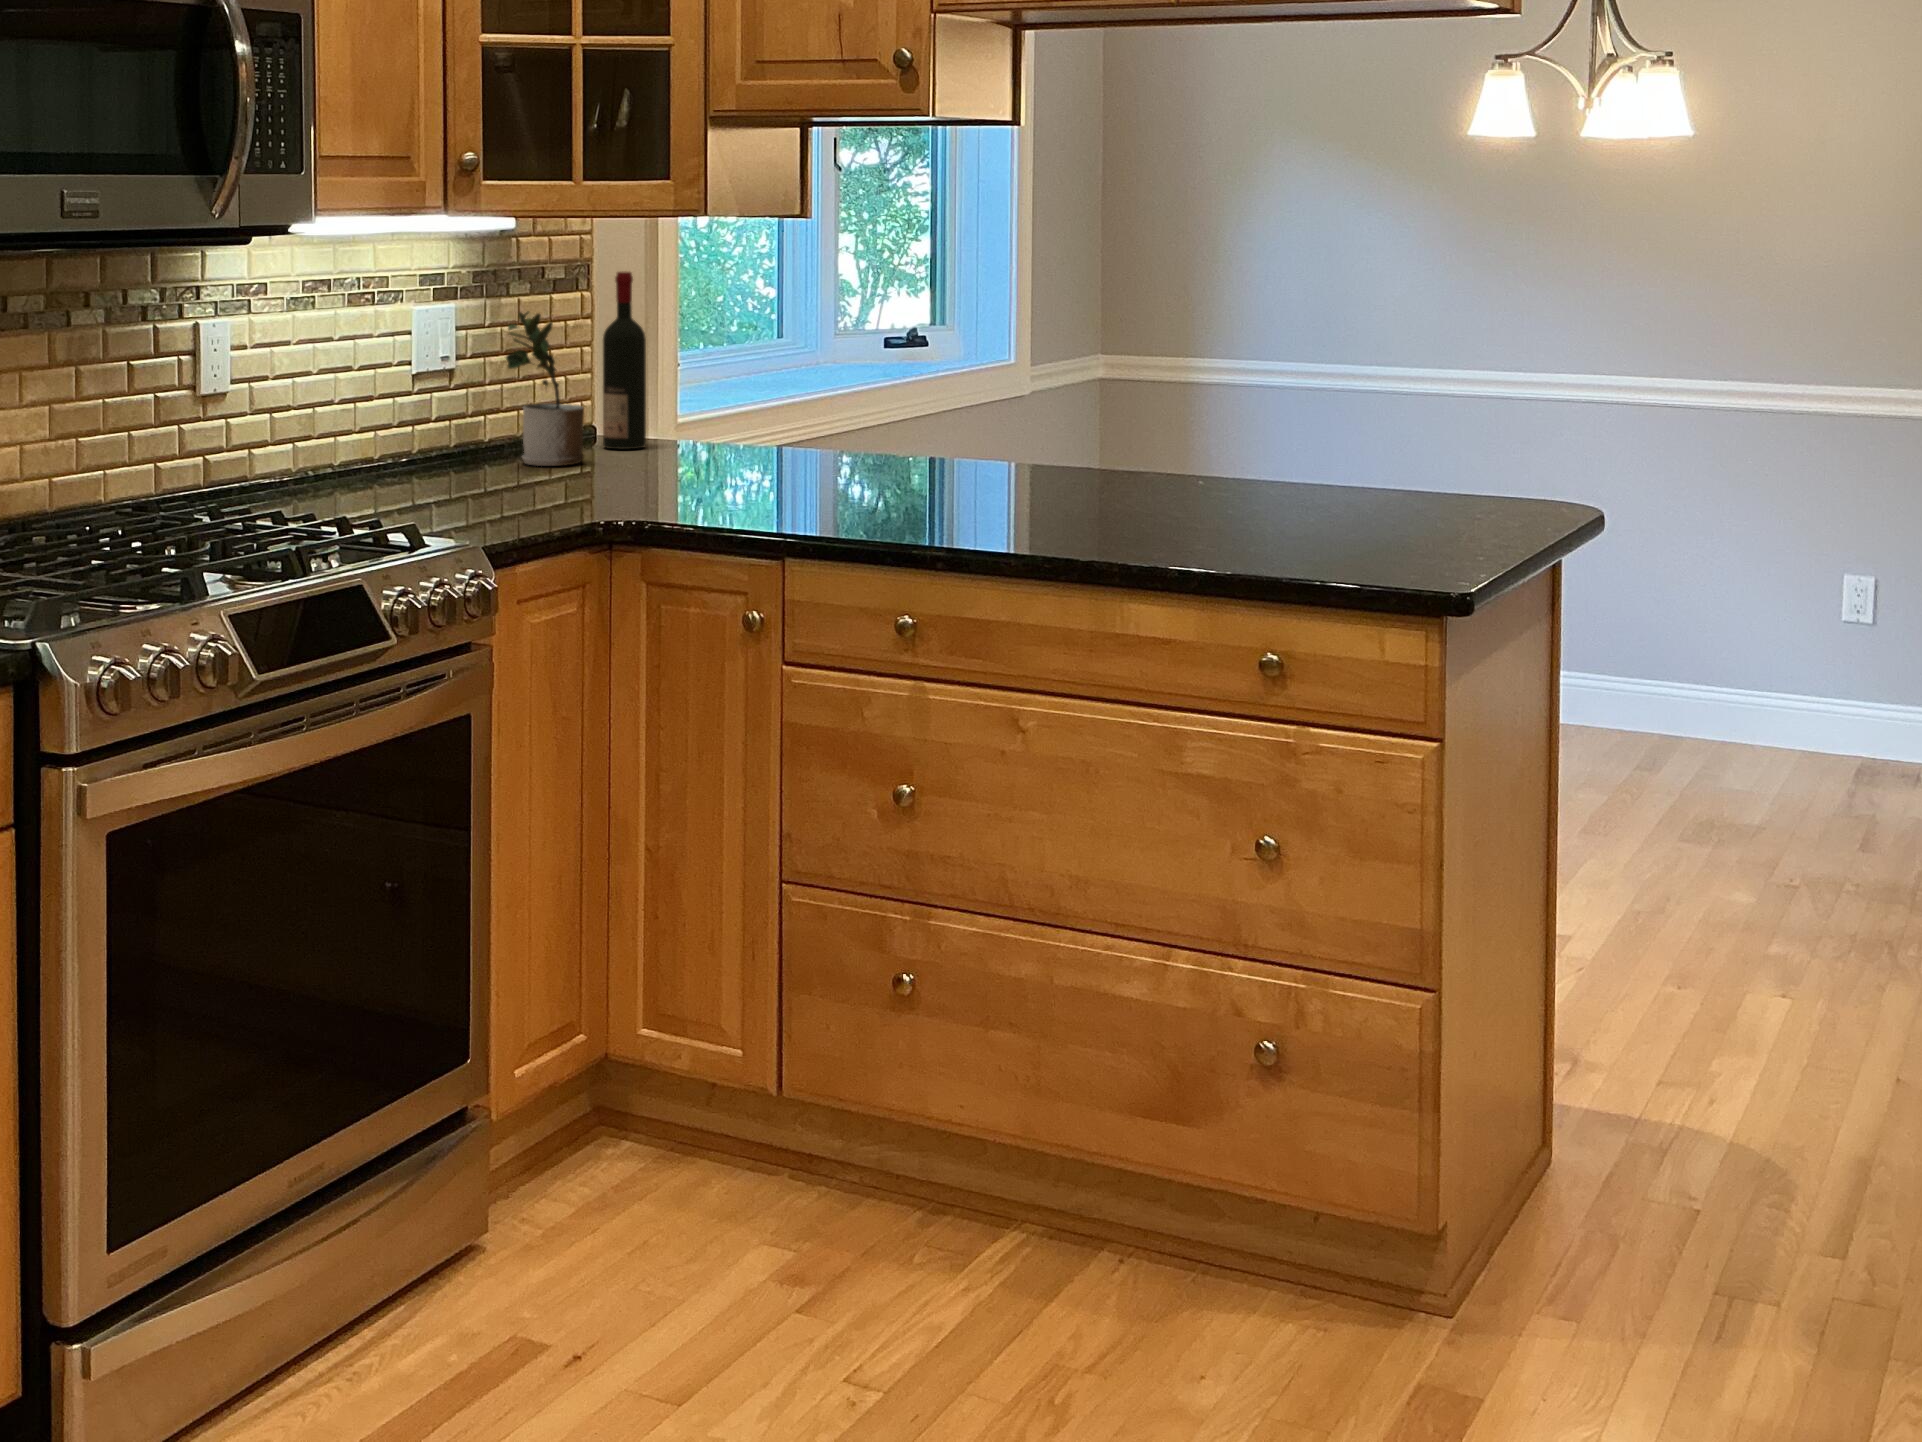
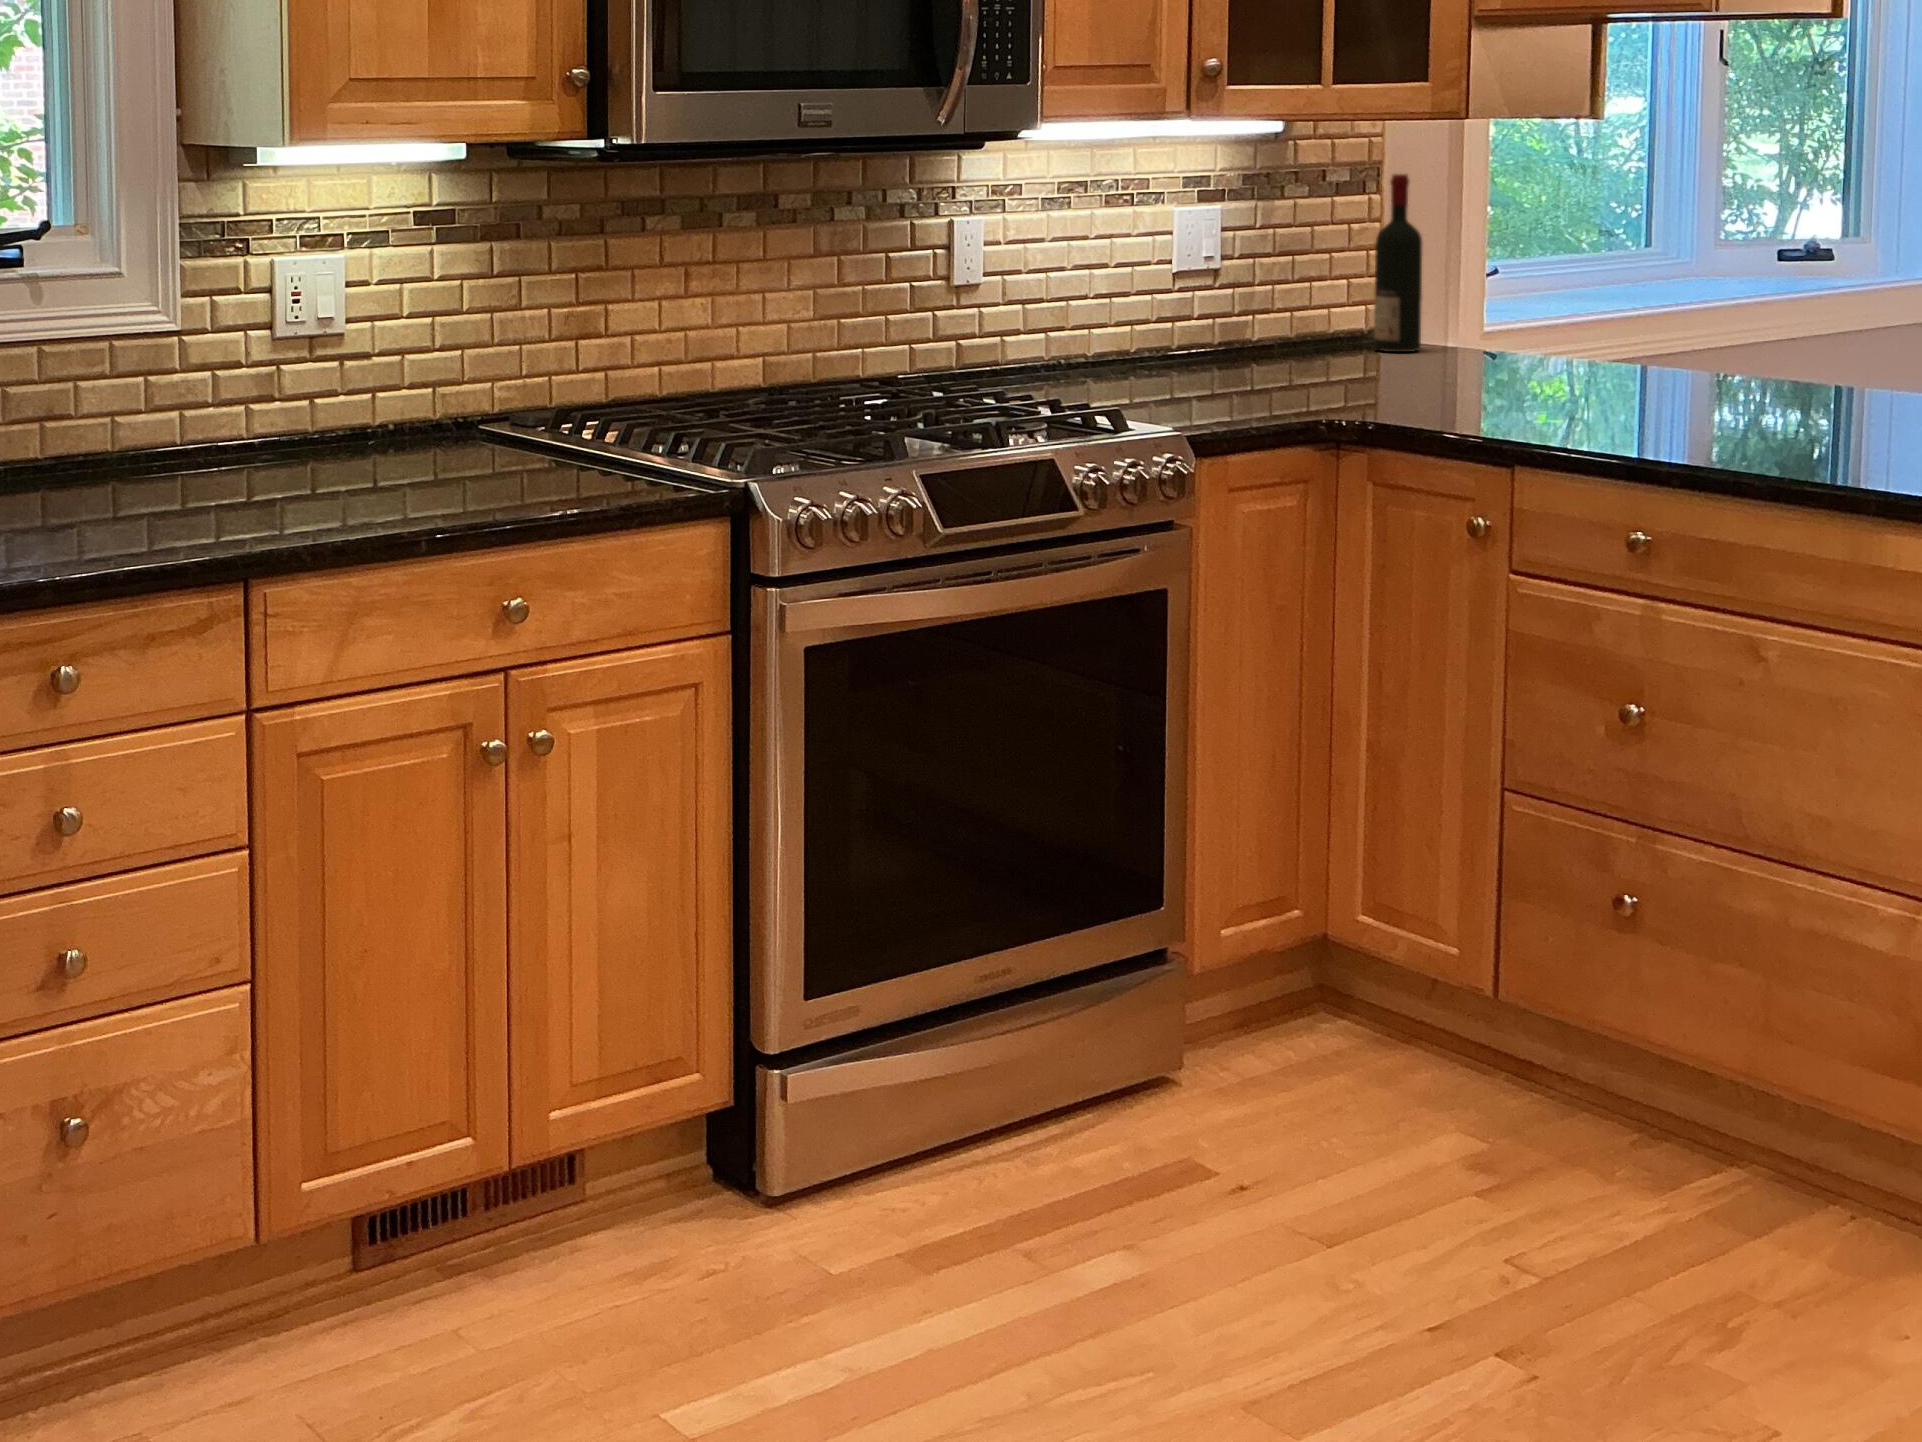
potted plant: present [506,312,584,466] -> none [1260,212,1344,364]

